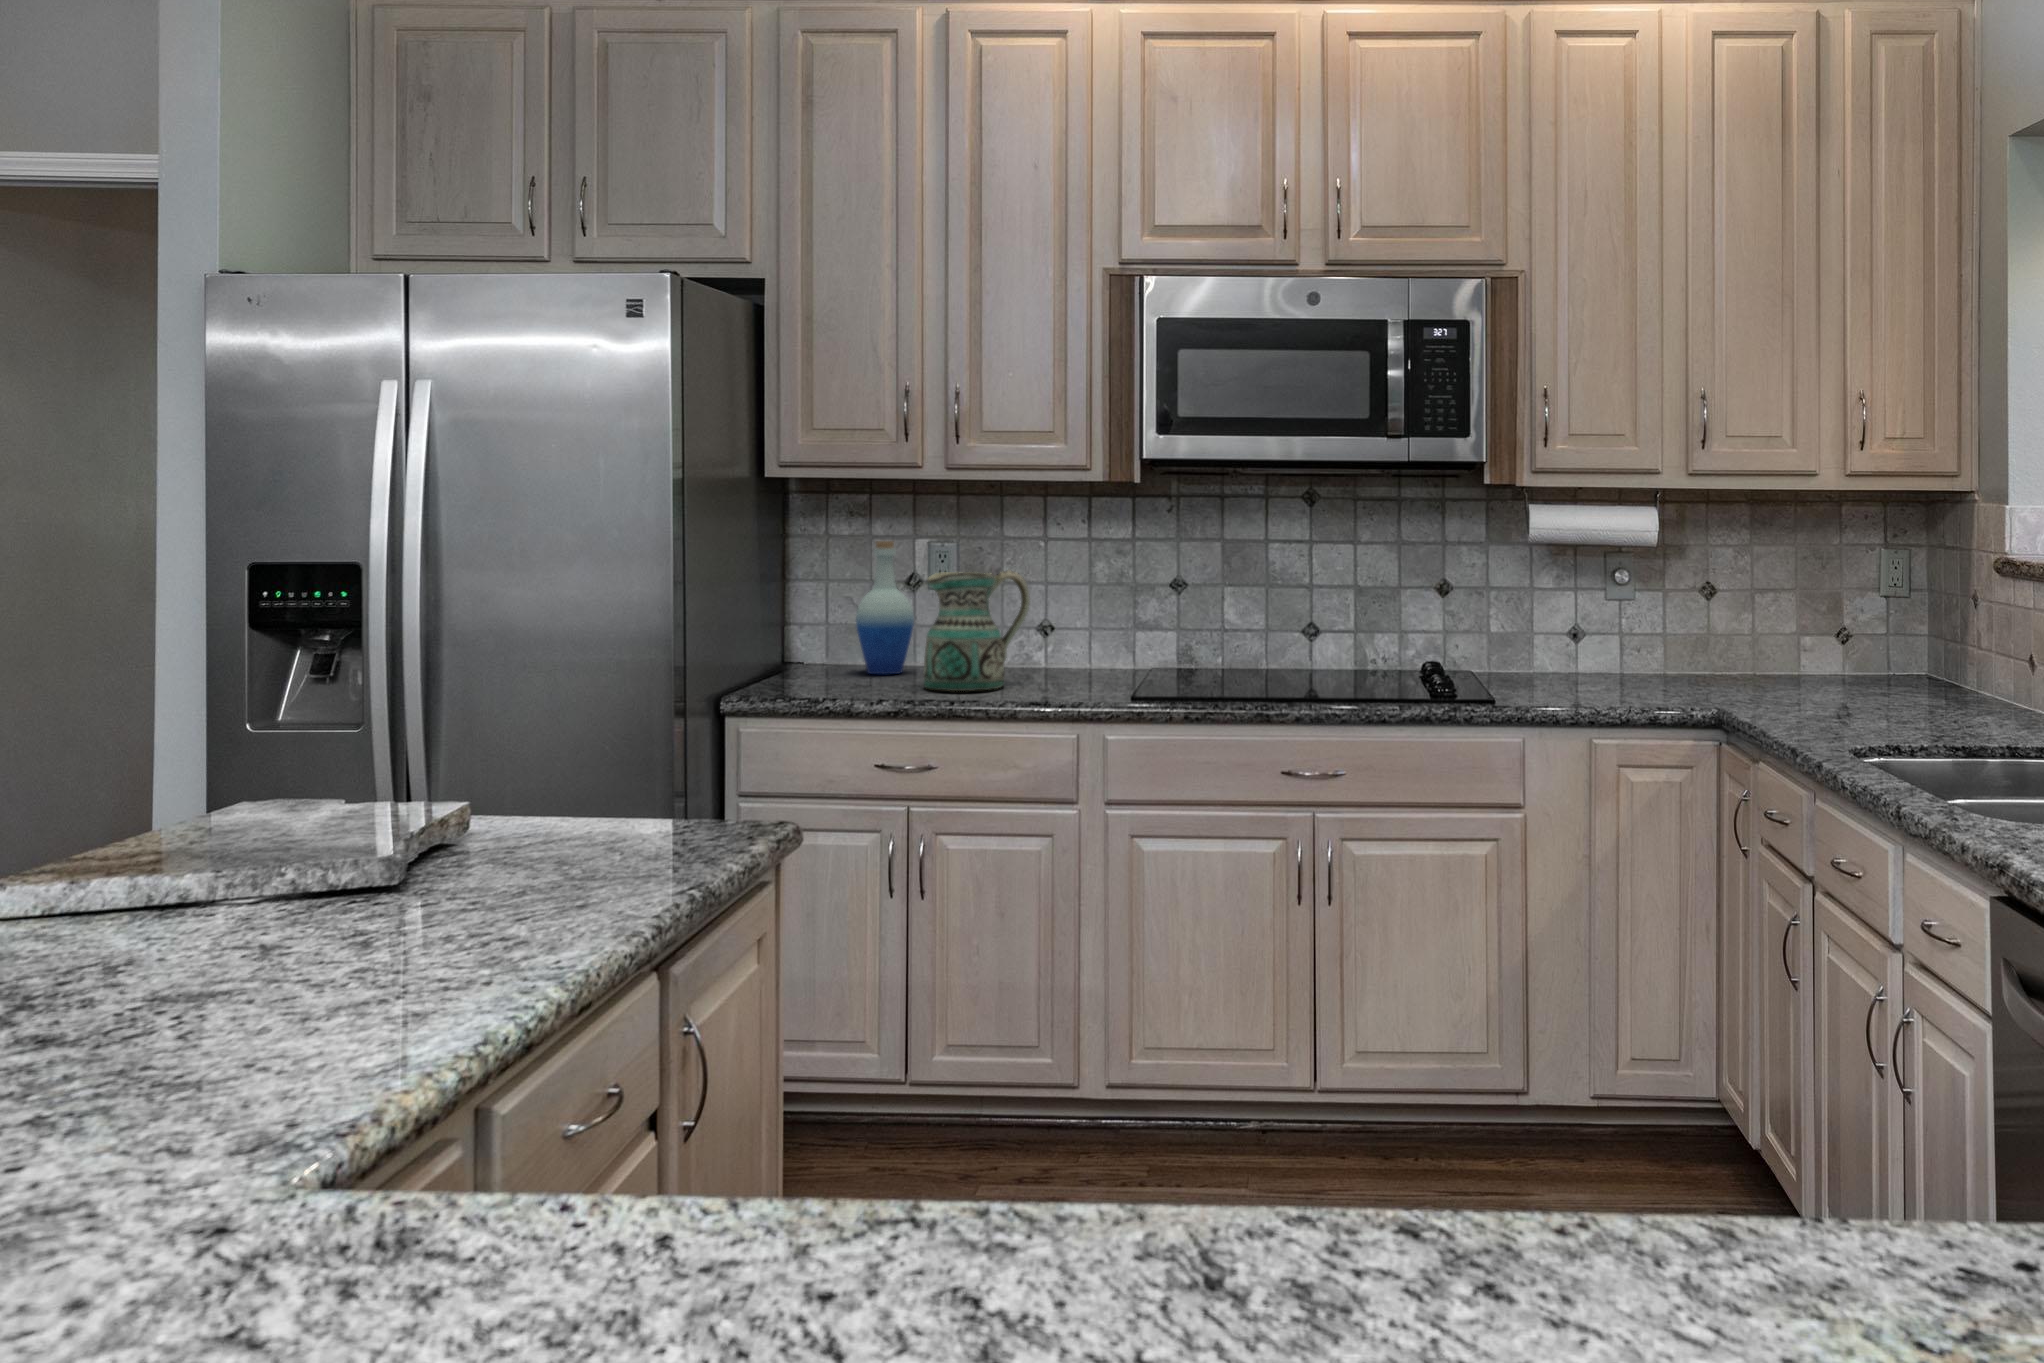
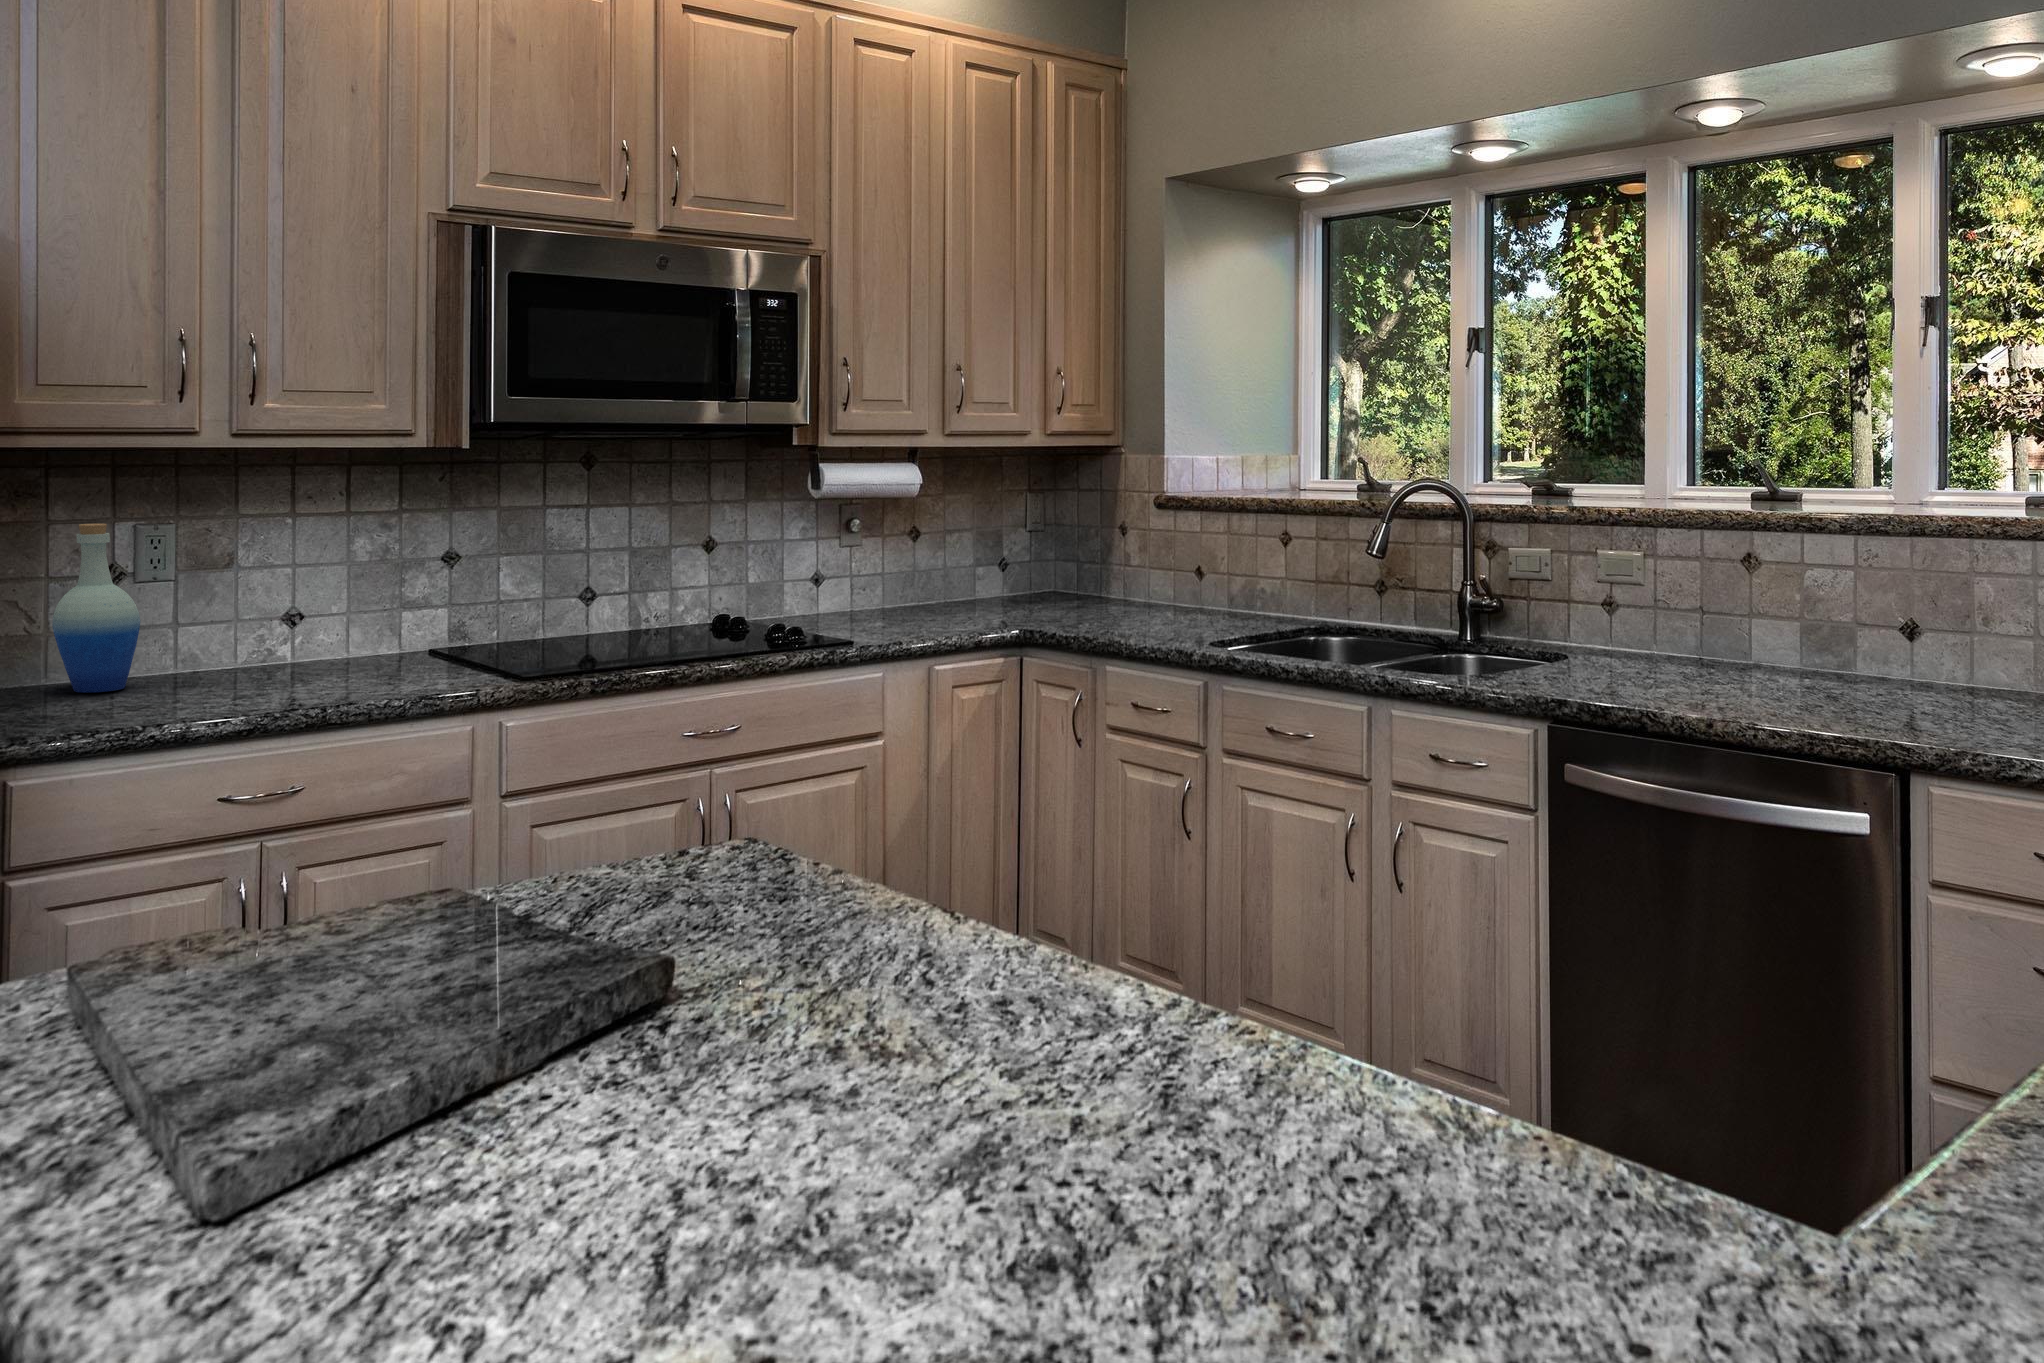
ceramic pitcher: present [924,571,1030,691] -> none [217,555,333,702]

